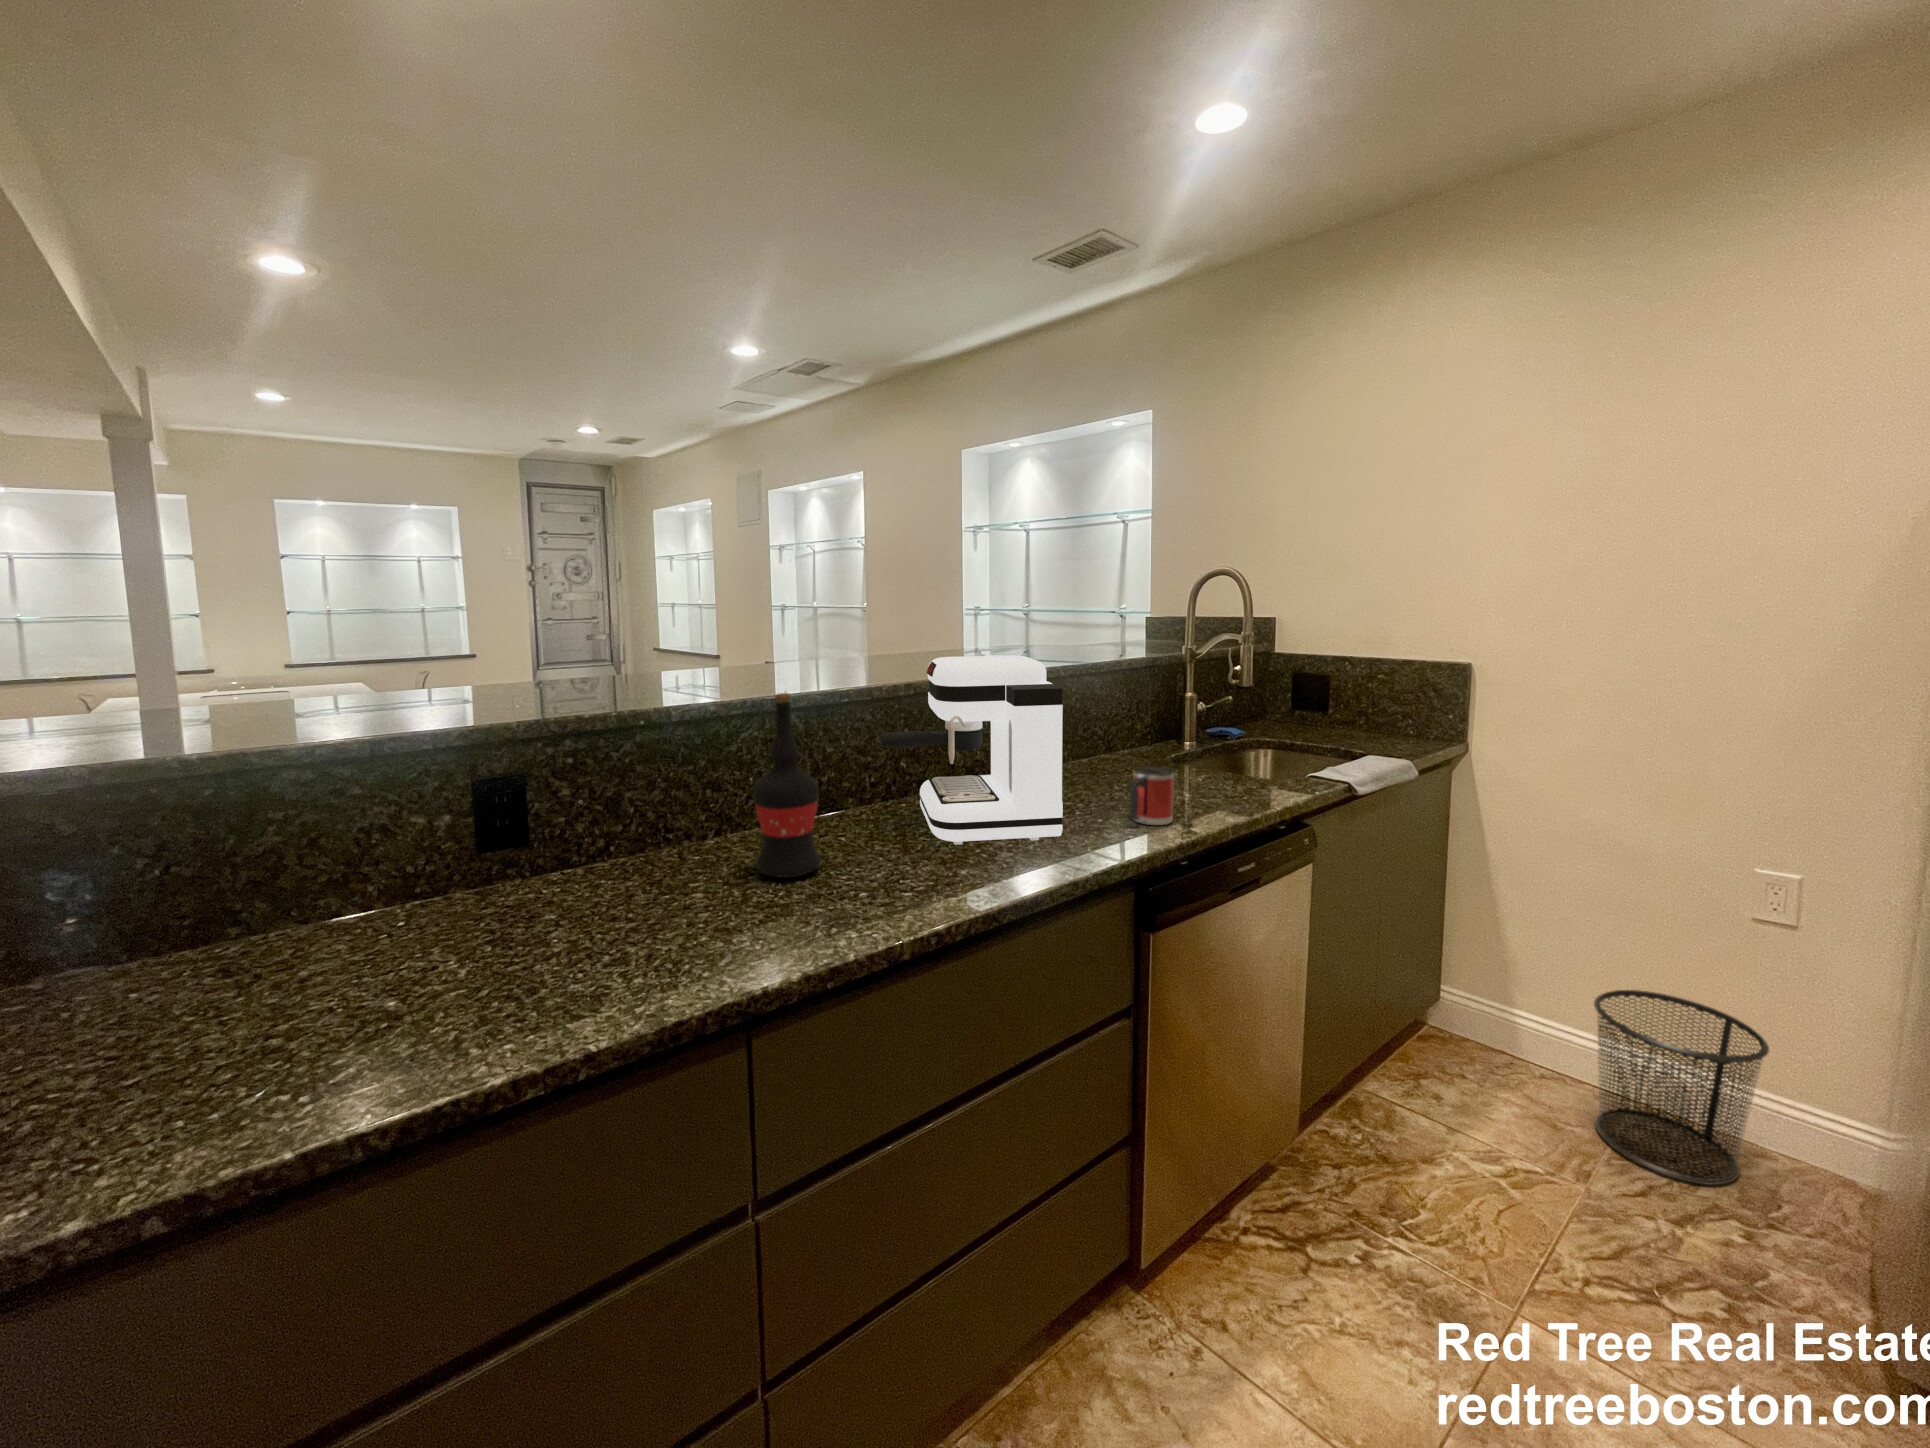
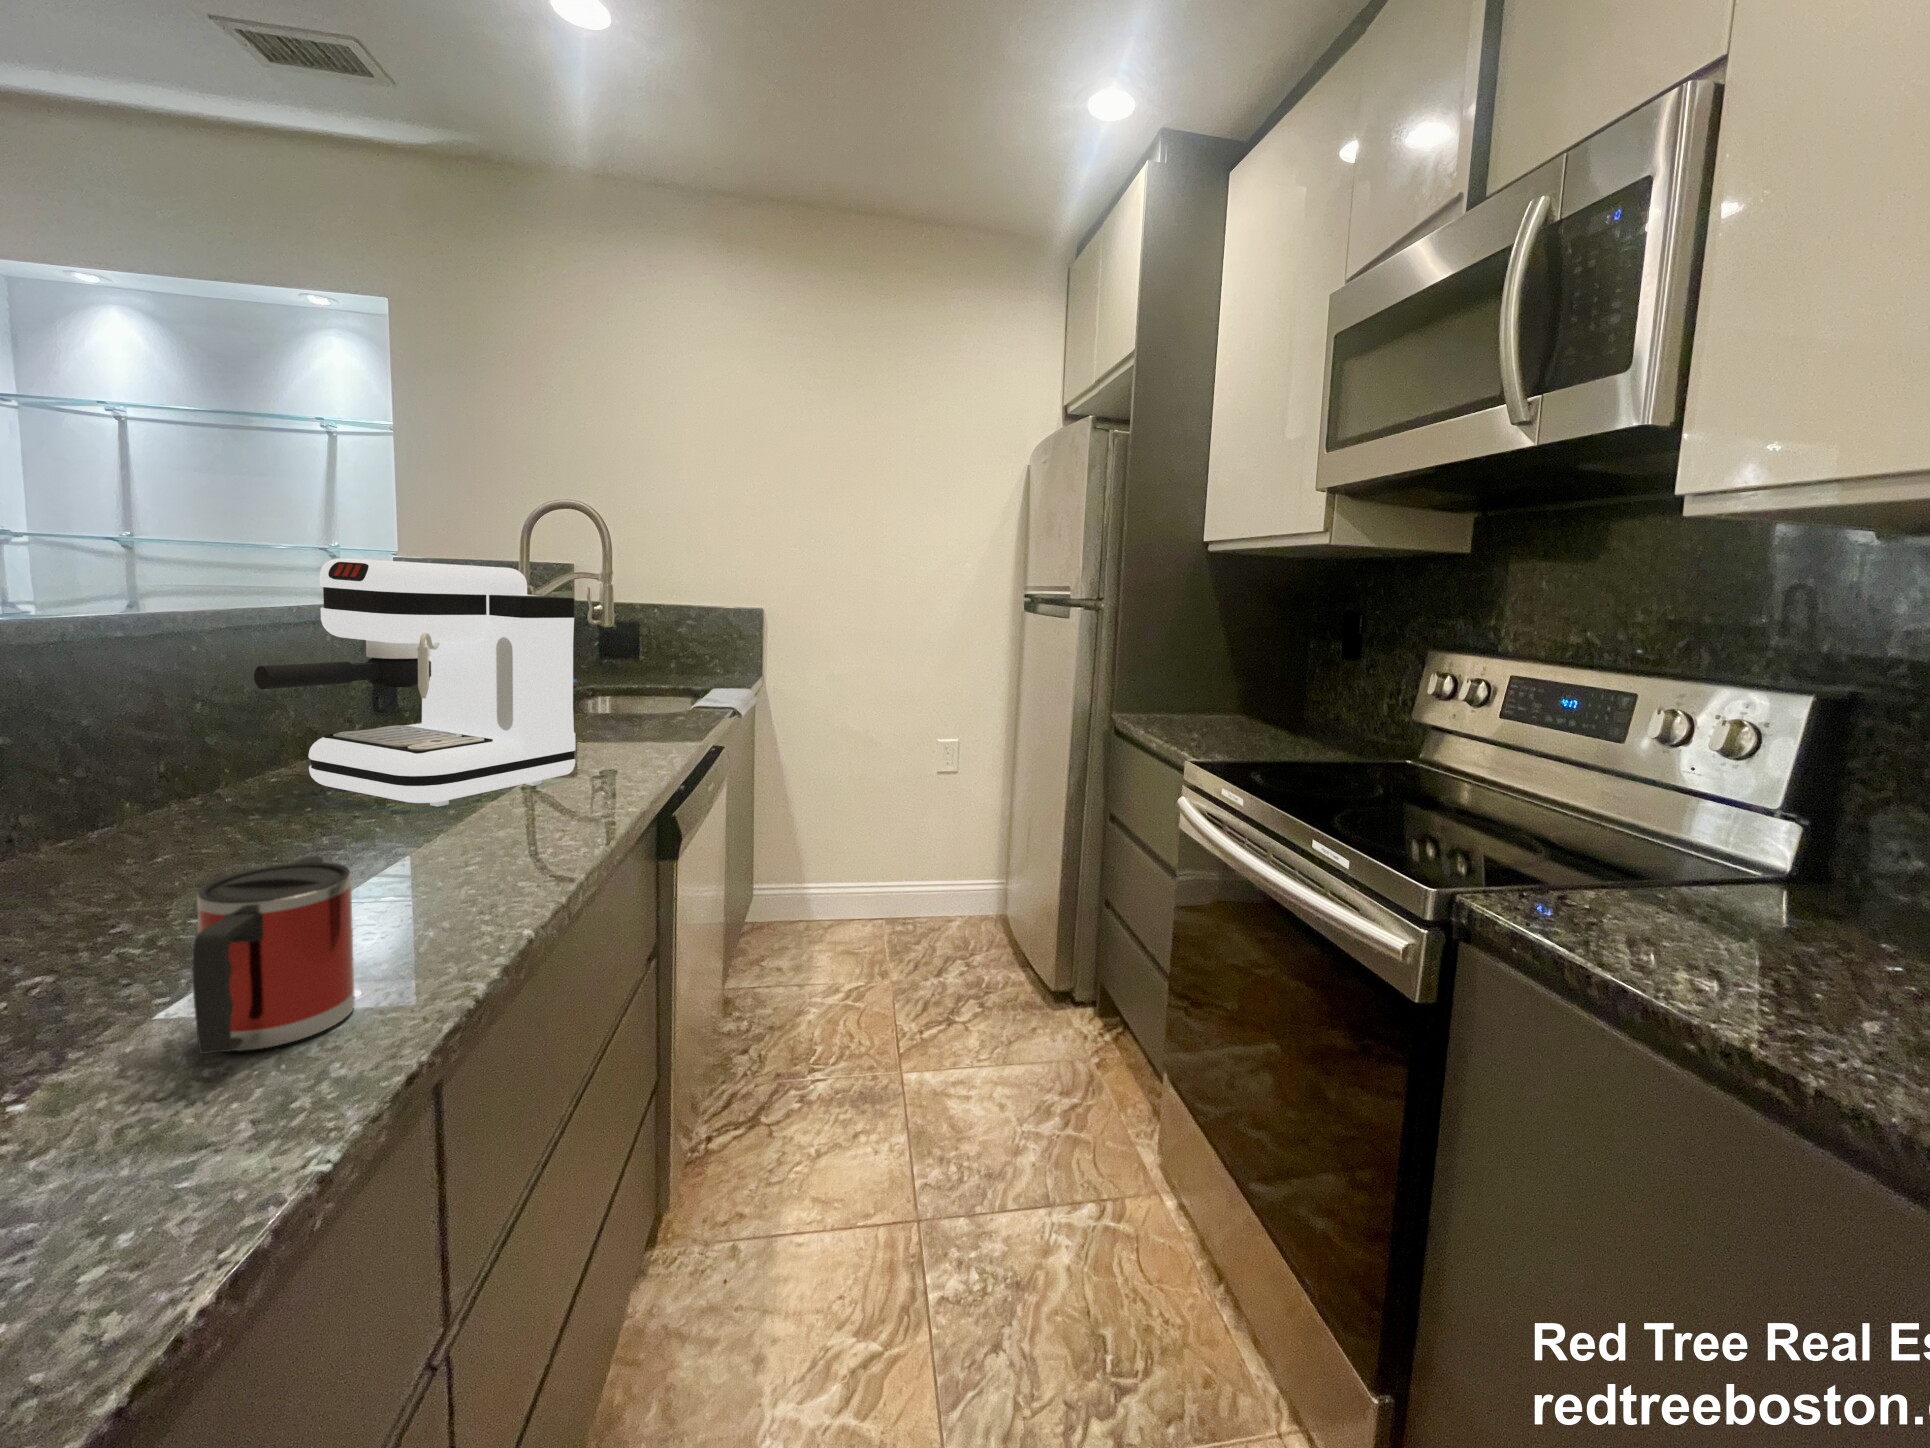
wine bottle: present [754,693,821,877] -> none [117,577,277,896]
mug: present [1130,766,1174,825] -> present [193,856,355,1054]
waste bin: present [1594,990,1769,1185] -> none [870,838,958,954]

